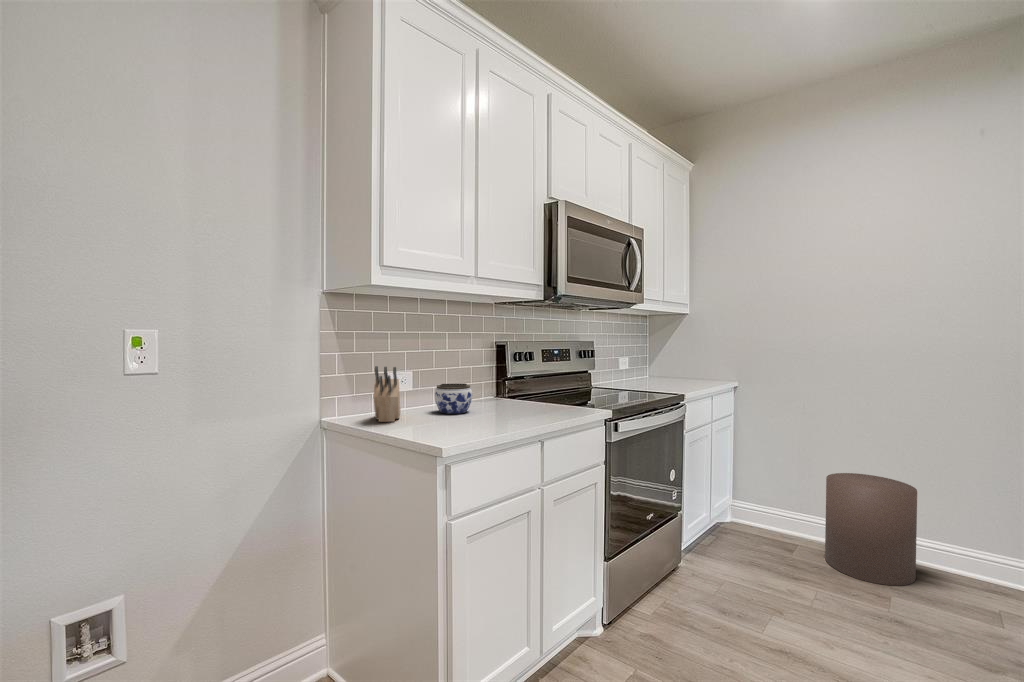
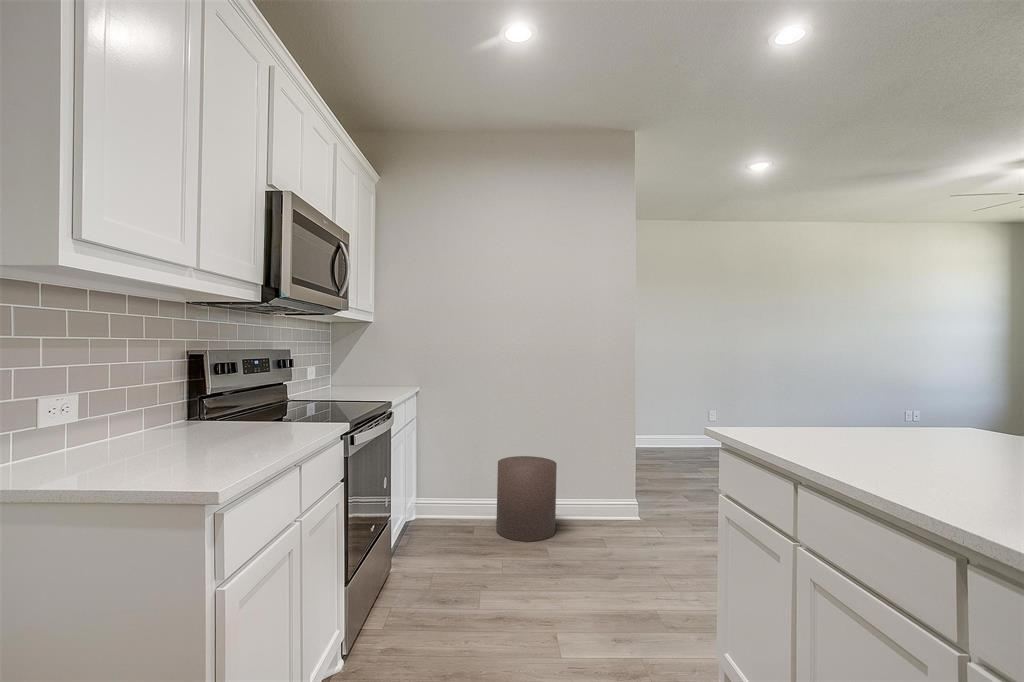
knife block: present [373,366,400,422] -> none [25,392,89,475]
jar: present [435,384,472,414] -> none [124,408,183,450]

